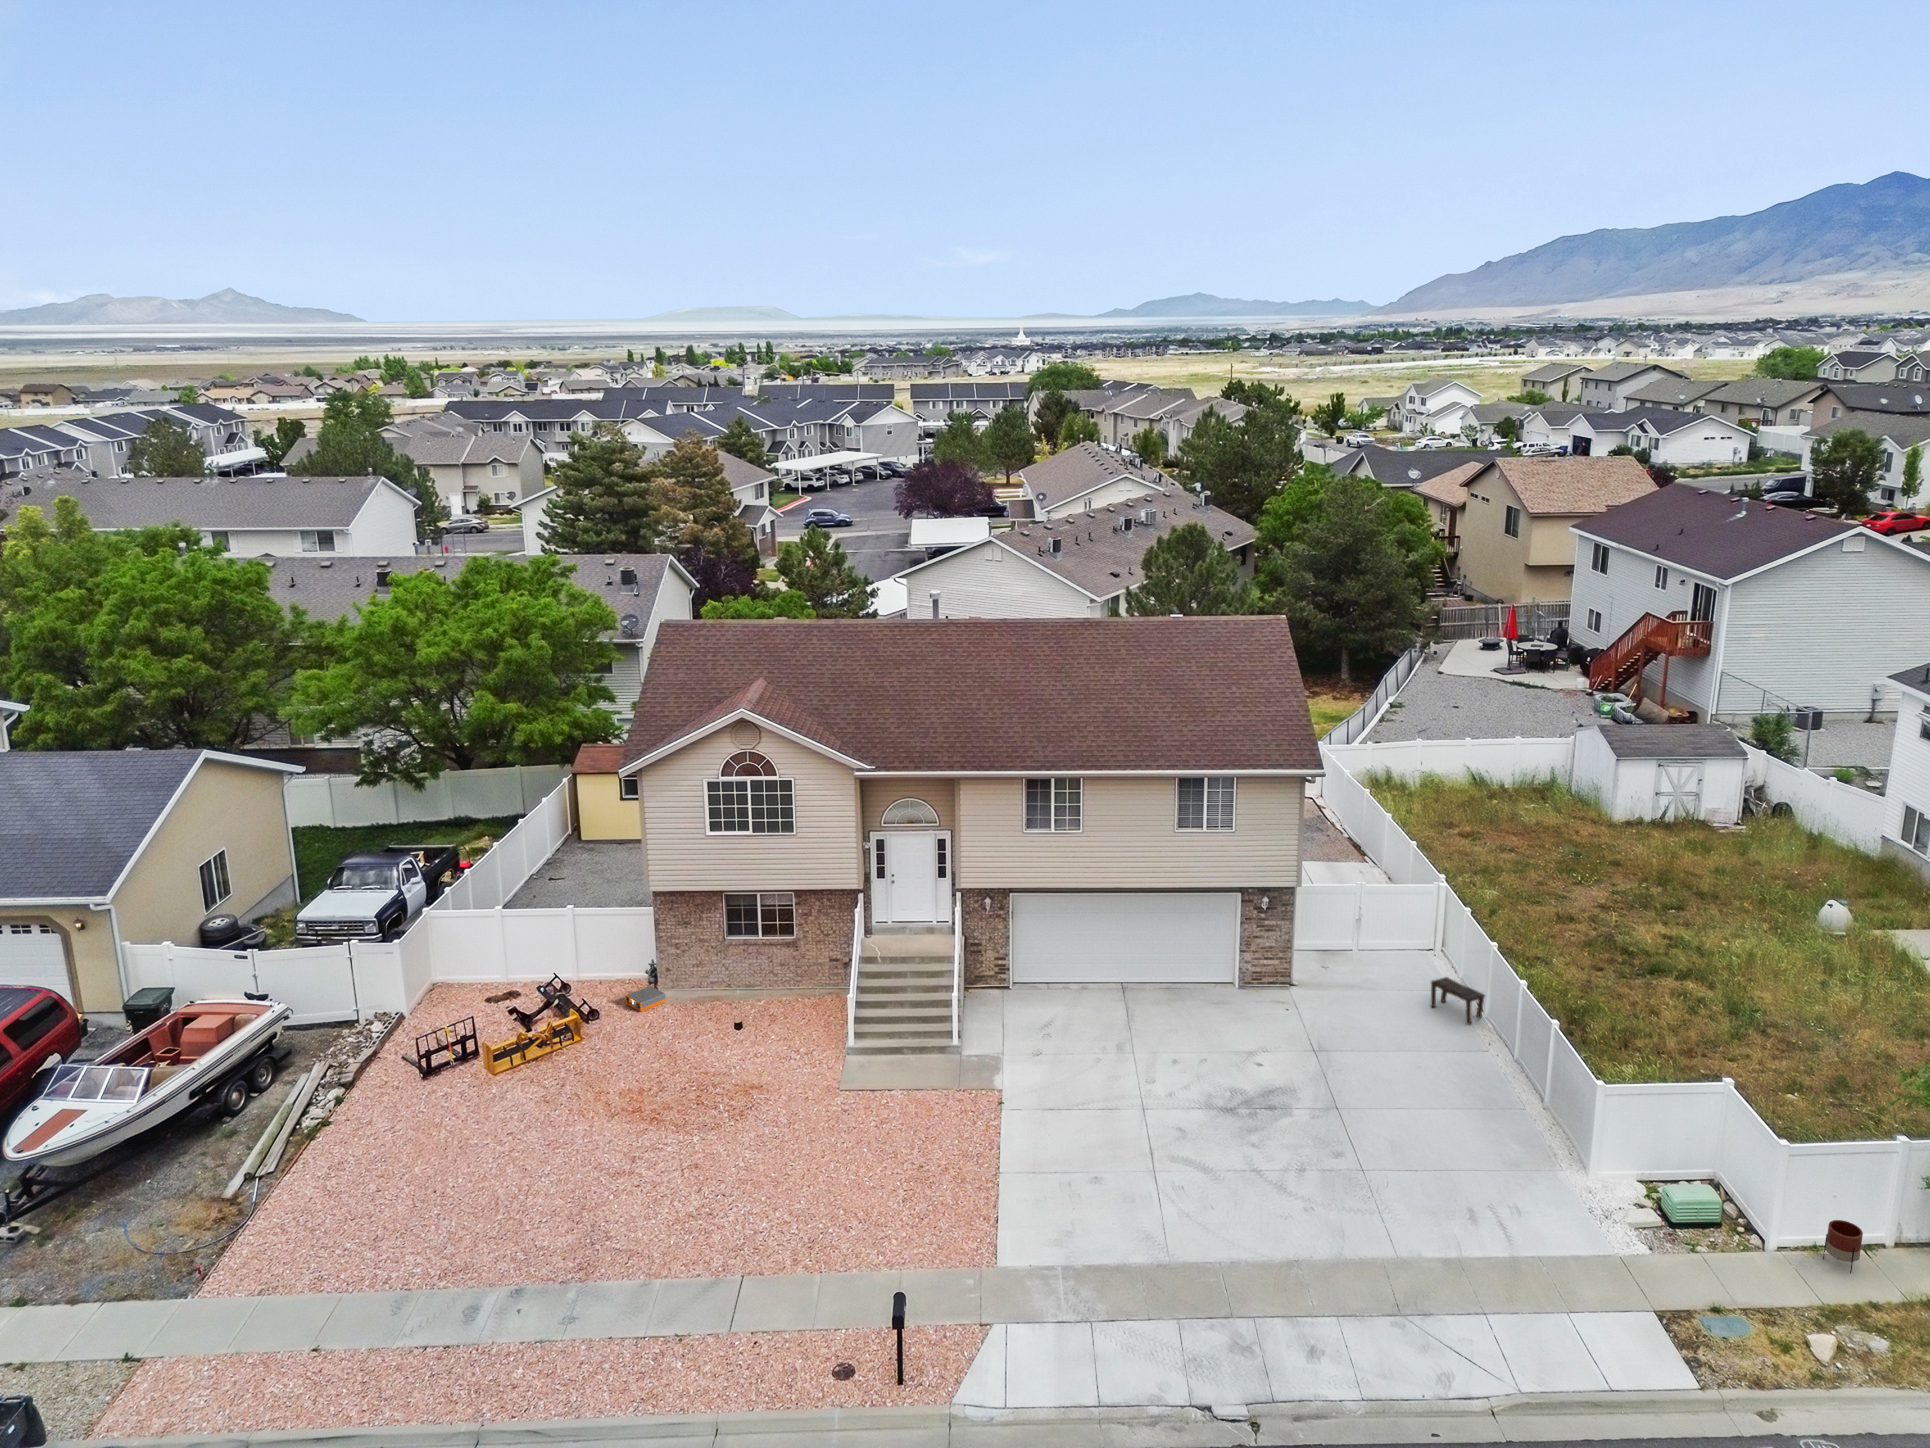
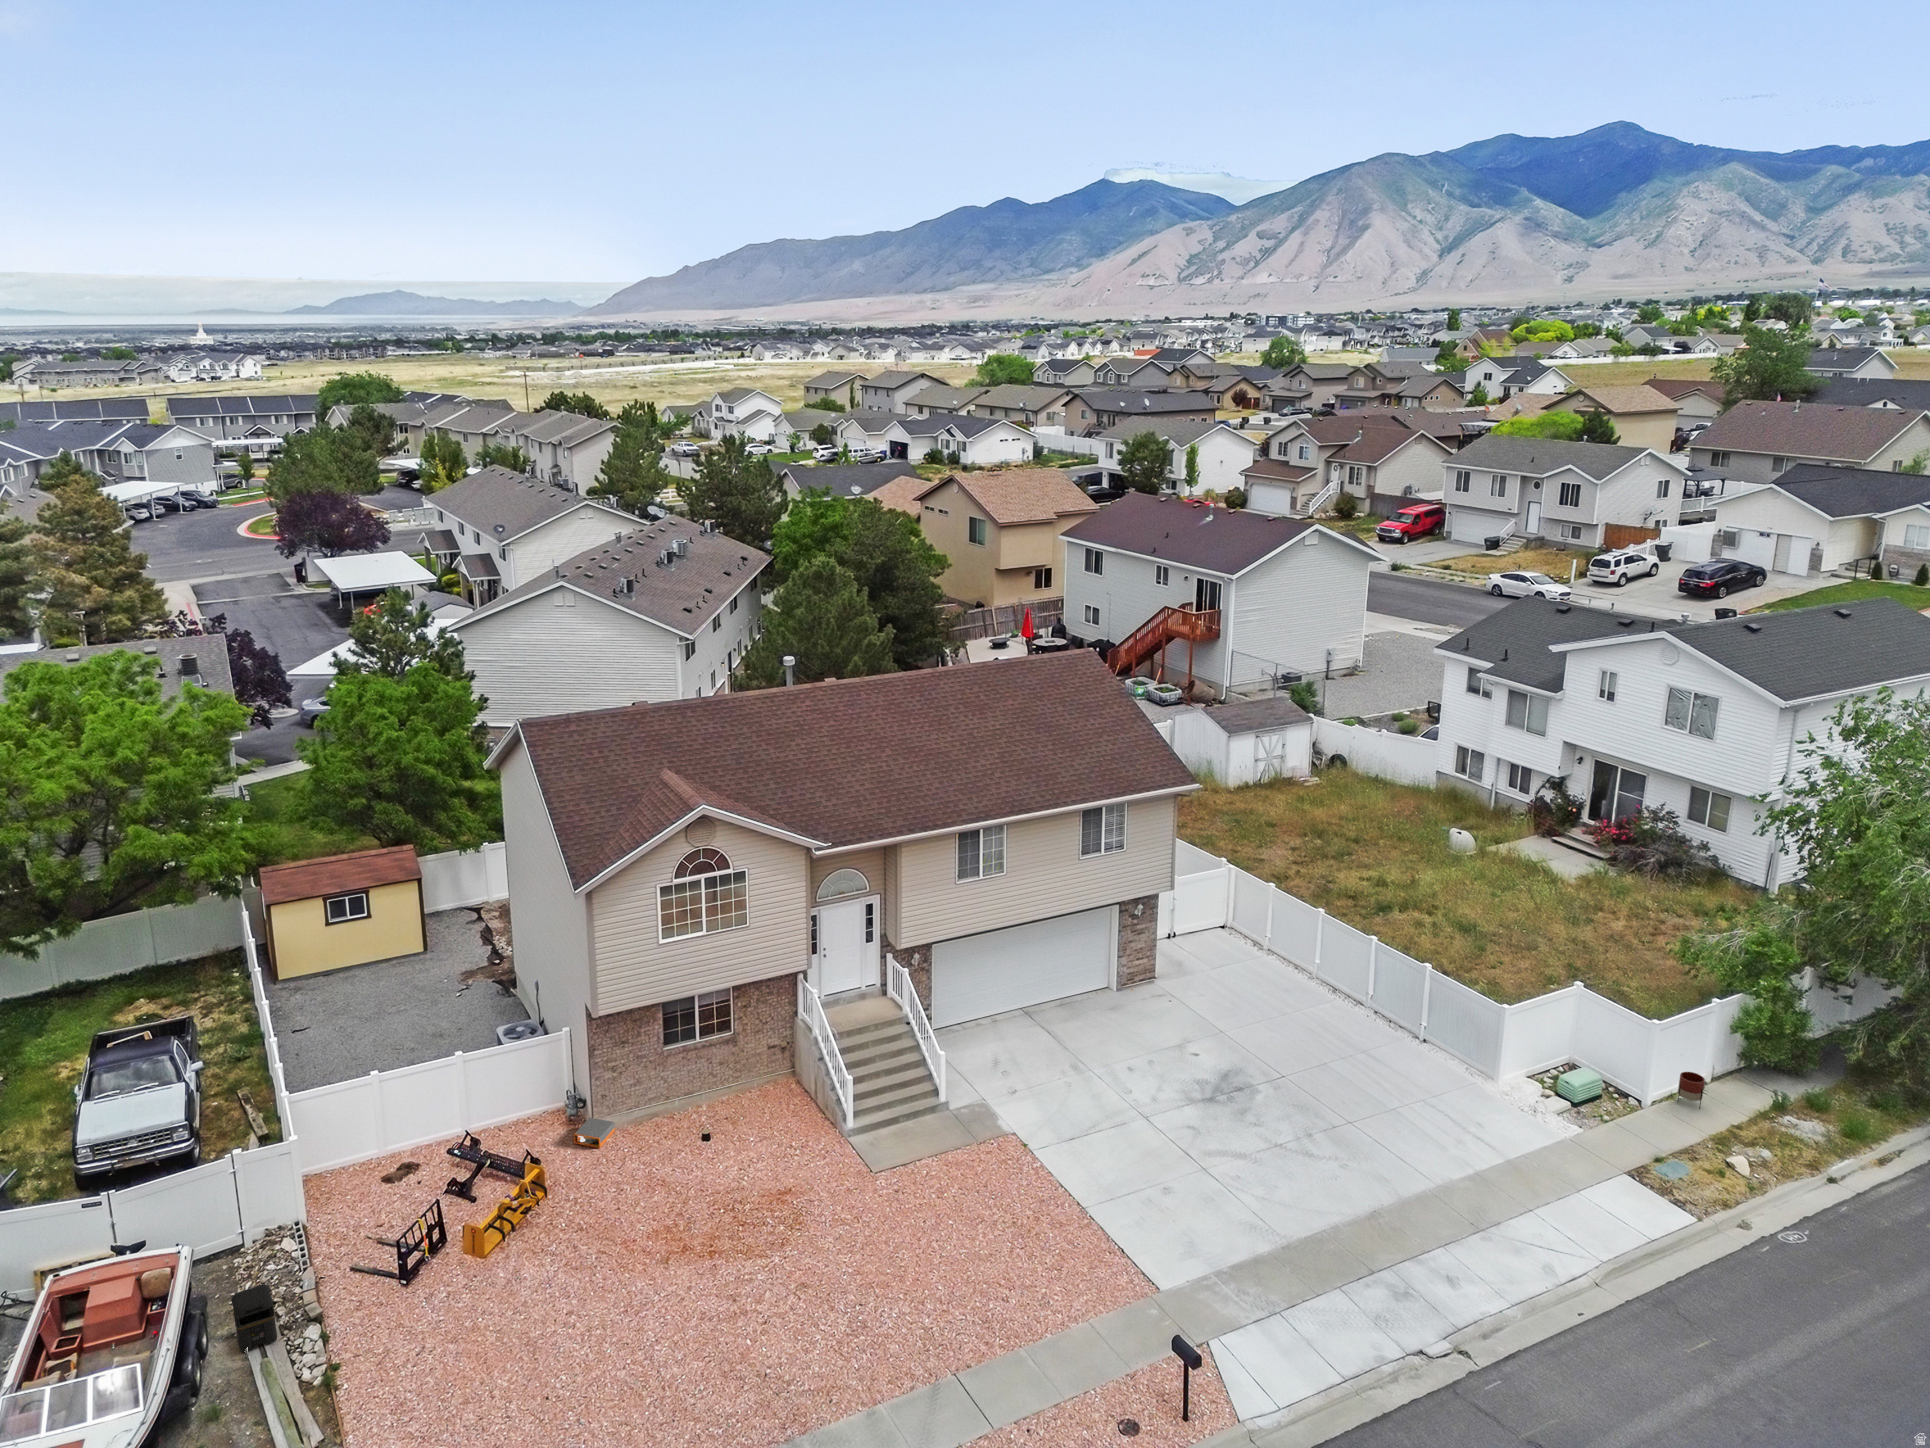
bench: present [1431,977,1485,1025] -> none [1270,946,1318,983]
toolbox: none [265,1038,308,1087] -> present [231,1284,277,1352]

